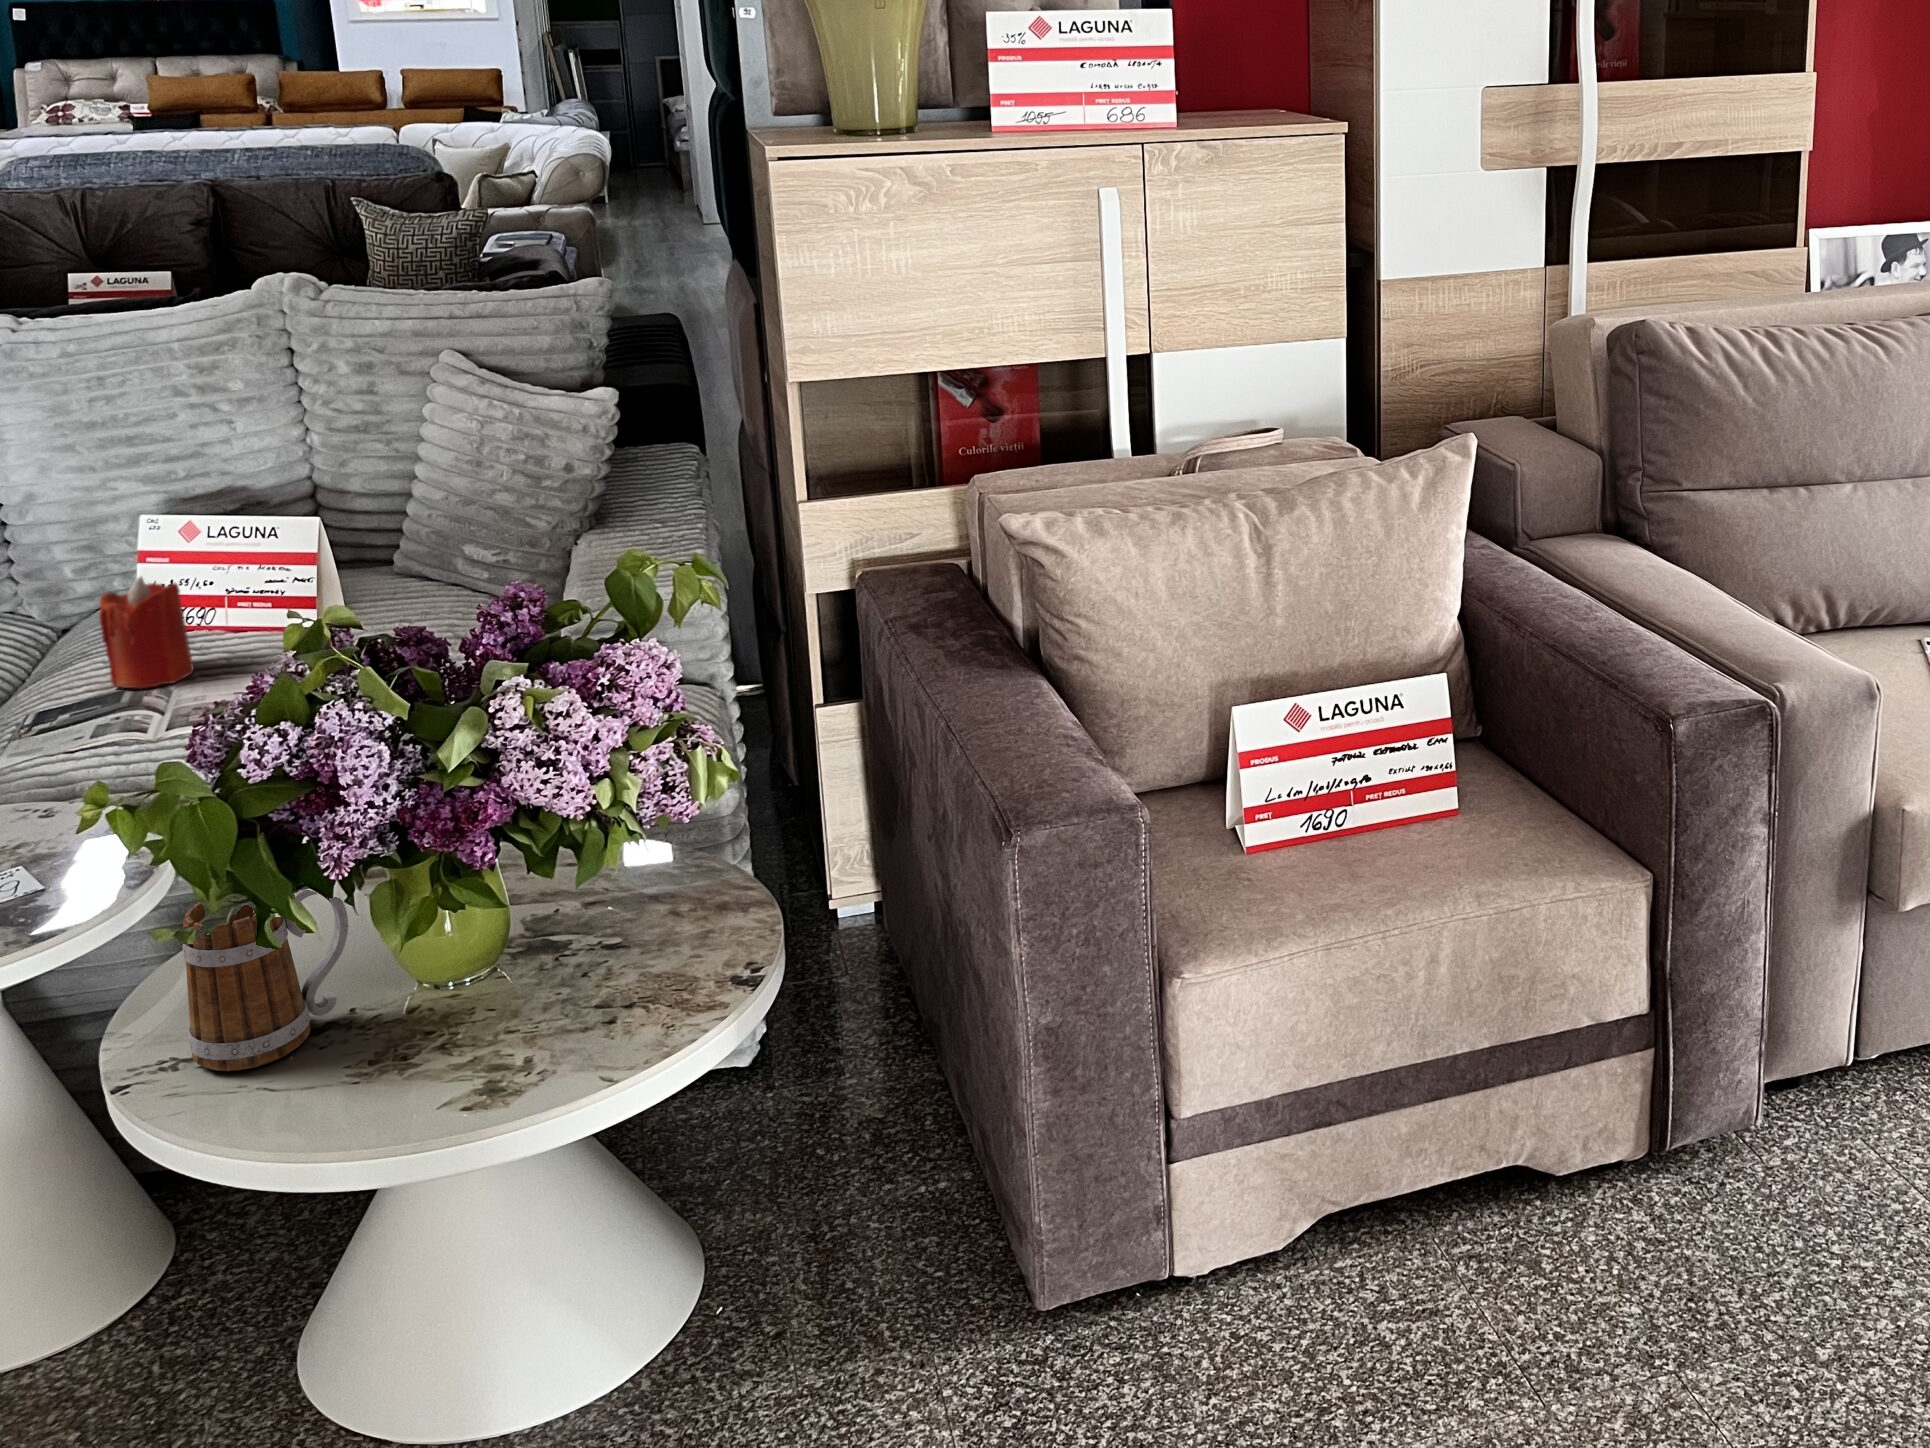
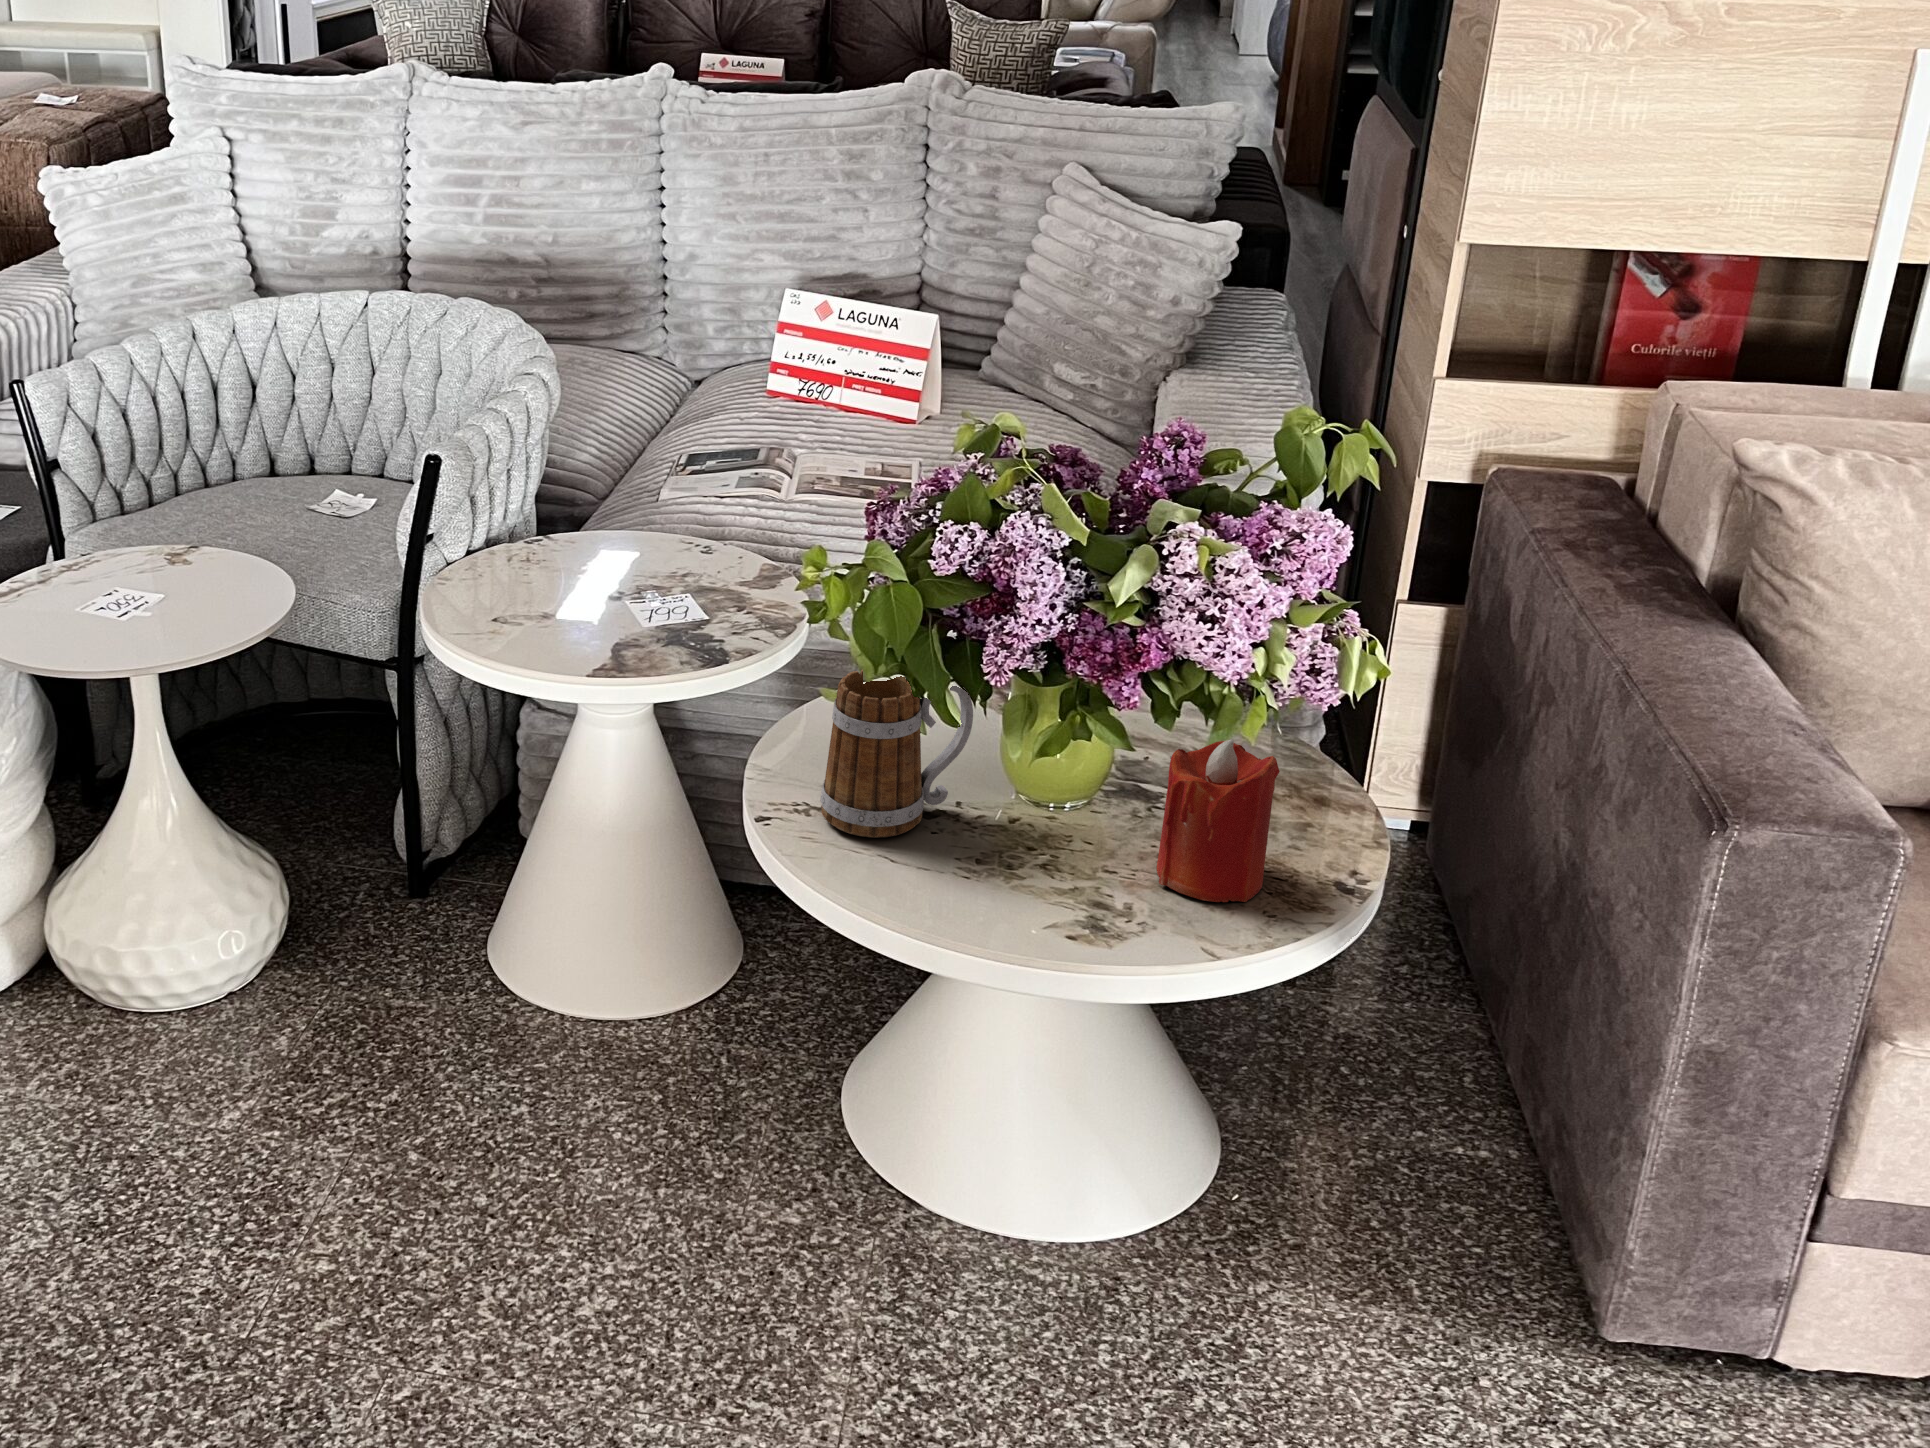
candle: present [99,577,194,688] -> present [1157,739,1280,902]

